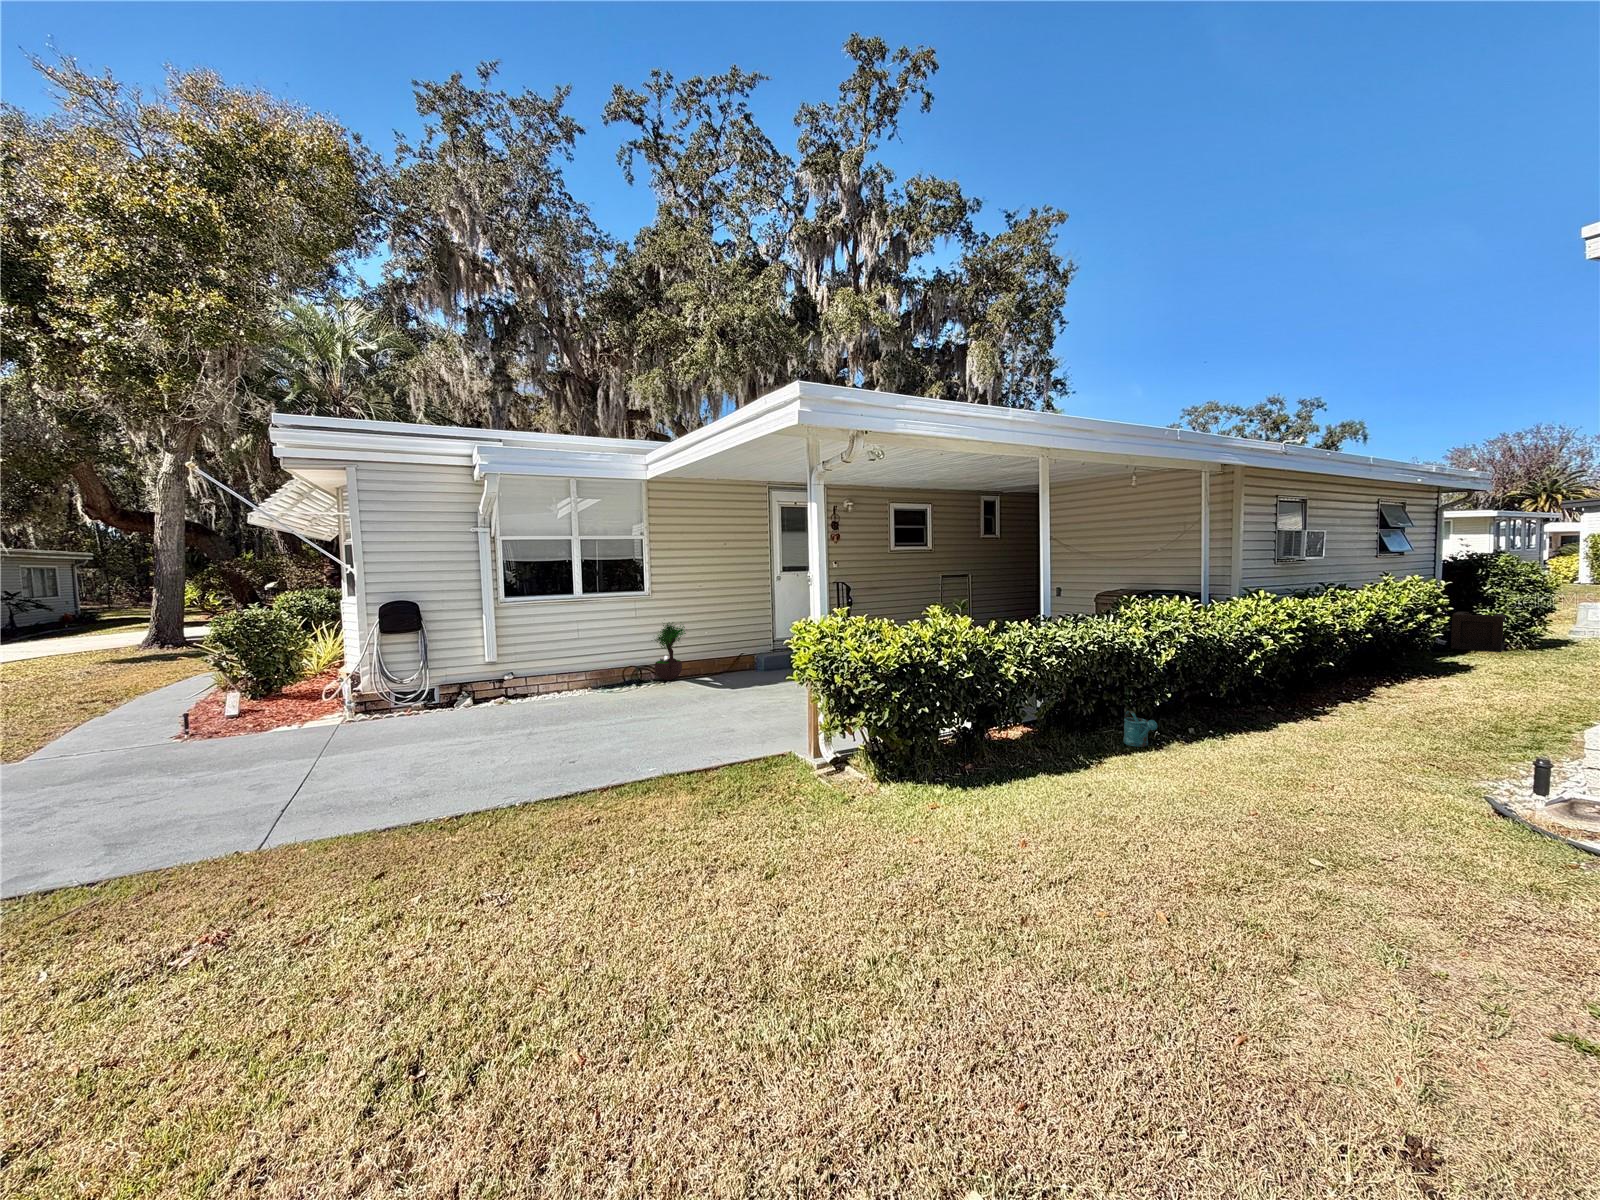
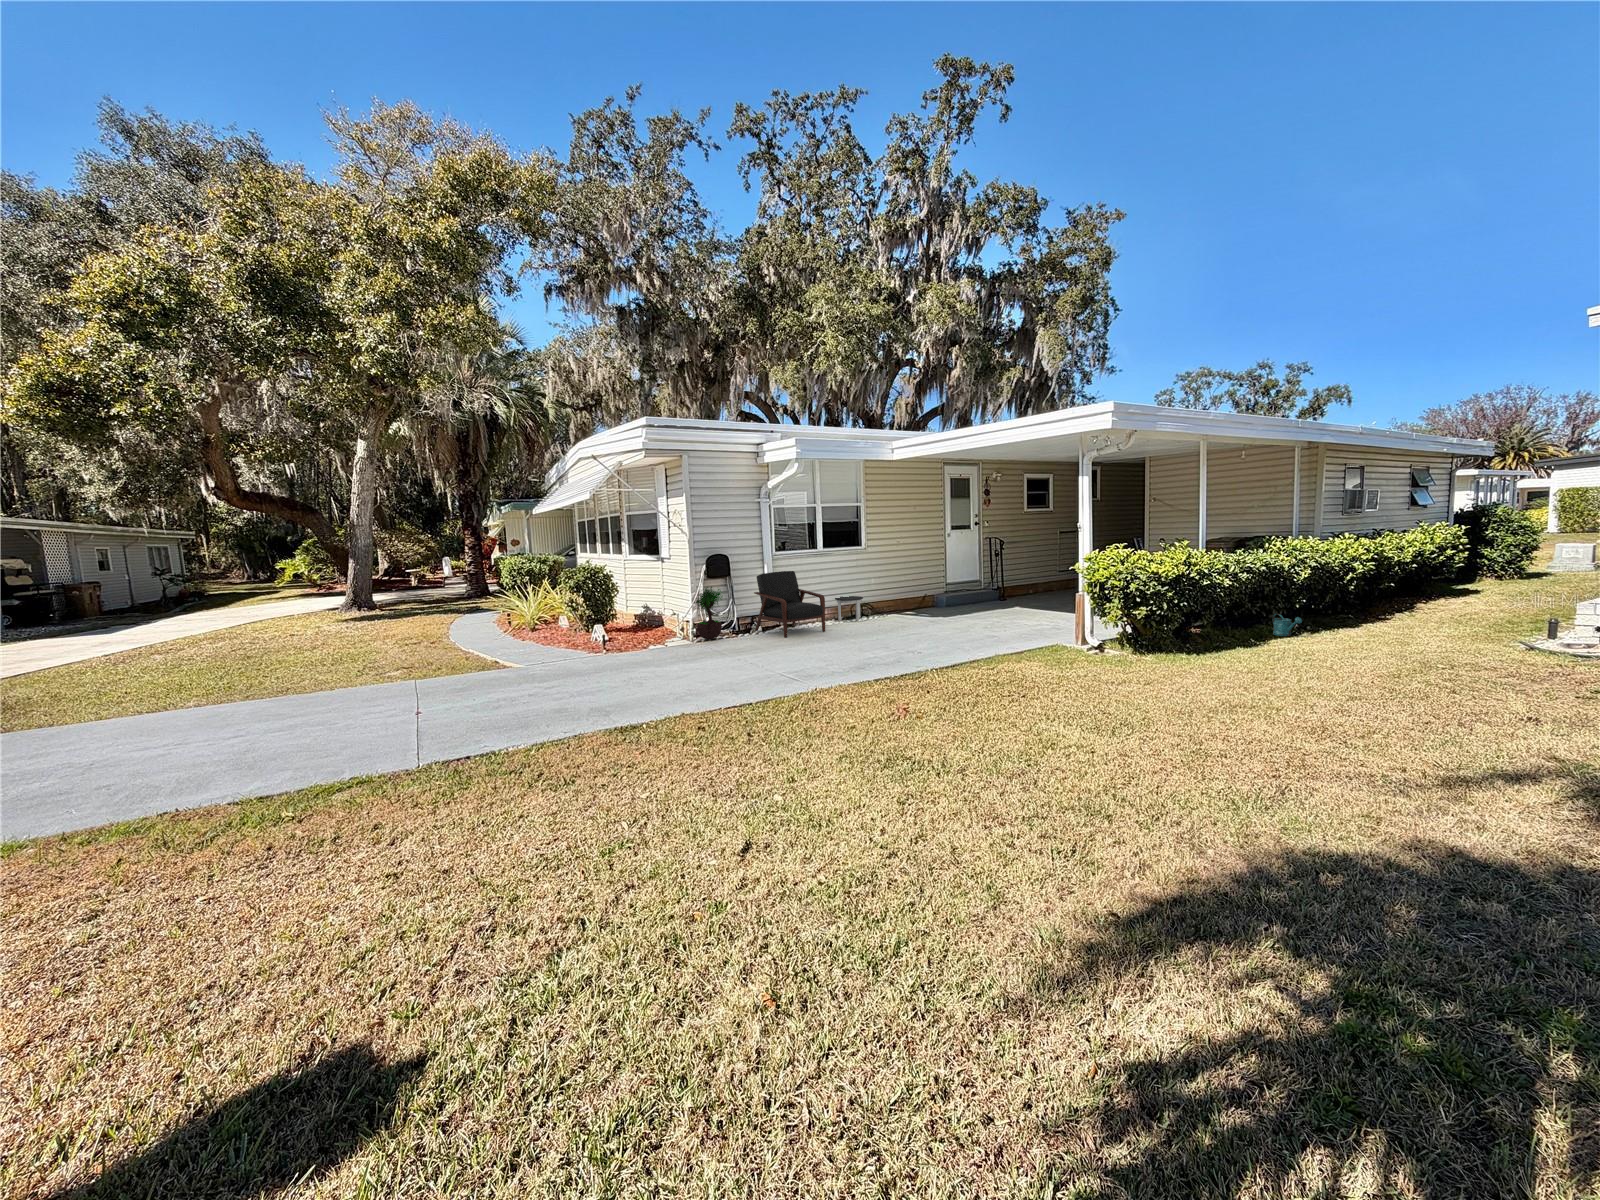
wooden crate: present [1451,612,1507,652] -> none [1461,551,1503,580]
potted tree: present [654,622,686,680] -> present [694,587,722,639]
chair: none [460,624,545,718] -> present [754,571,825,638]
round table: none [595,656,633,690] -> present [835,596,863,621]

